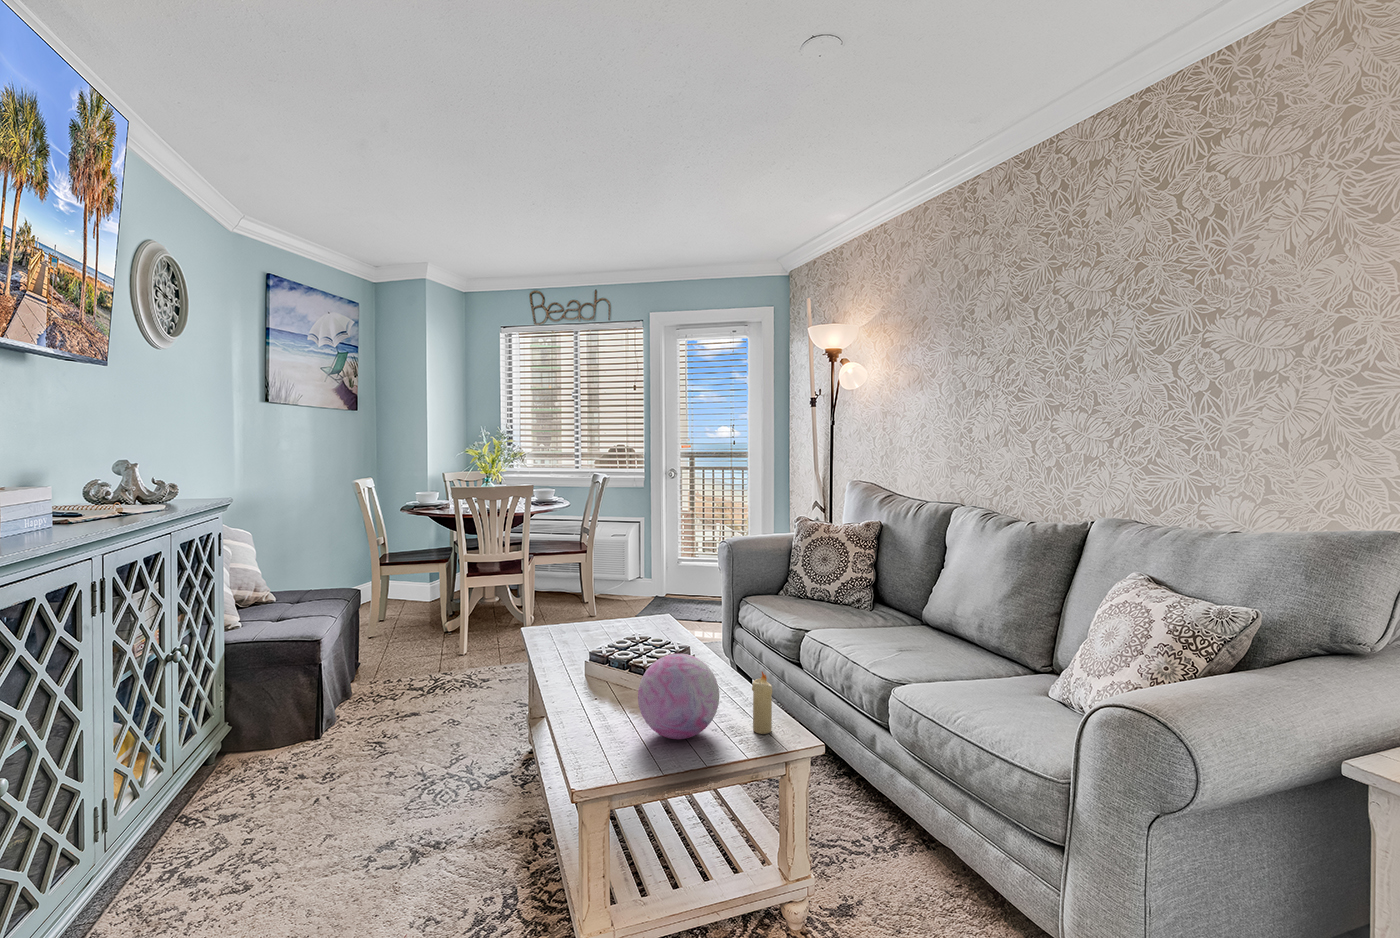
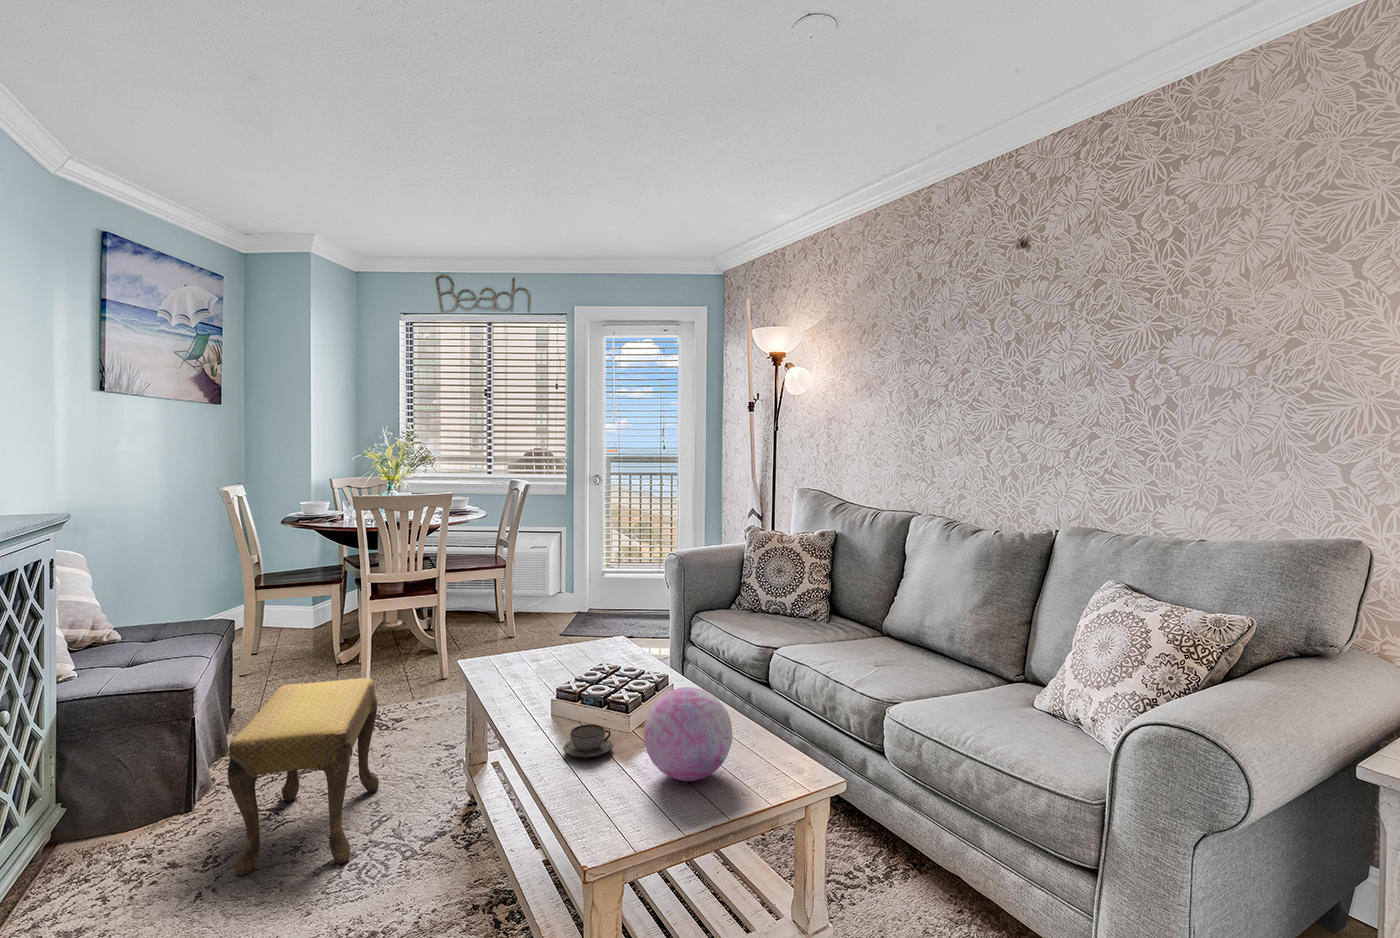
footstool: none [314,641,449,801] -> present [228,678,379,876]
candle: present [752,672,772,734] -> none [763,701,785,768]
teacup: none [576,685,621,714] -> present [563,725,613,758]

